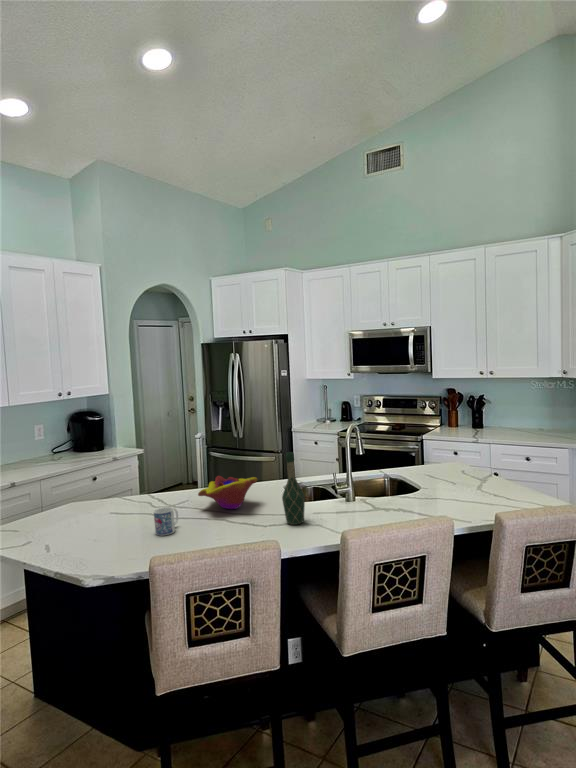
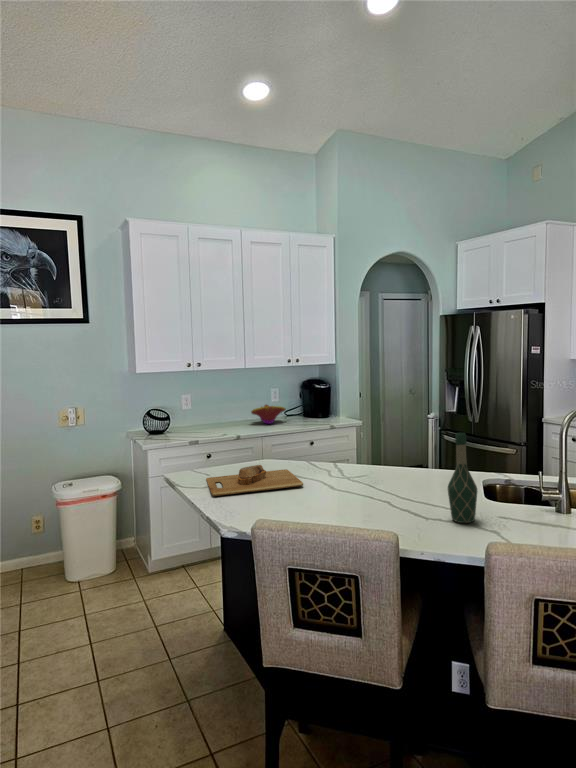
decorative bowl: present [198,476,257,509] -> present [251,405,286,424]
mug: present [154,507,178,535] -> none [306,475,334,504]
cutting board: none [26,509,141,550] -> present [206,465,303,496]

